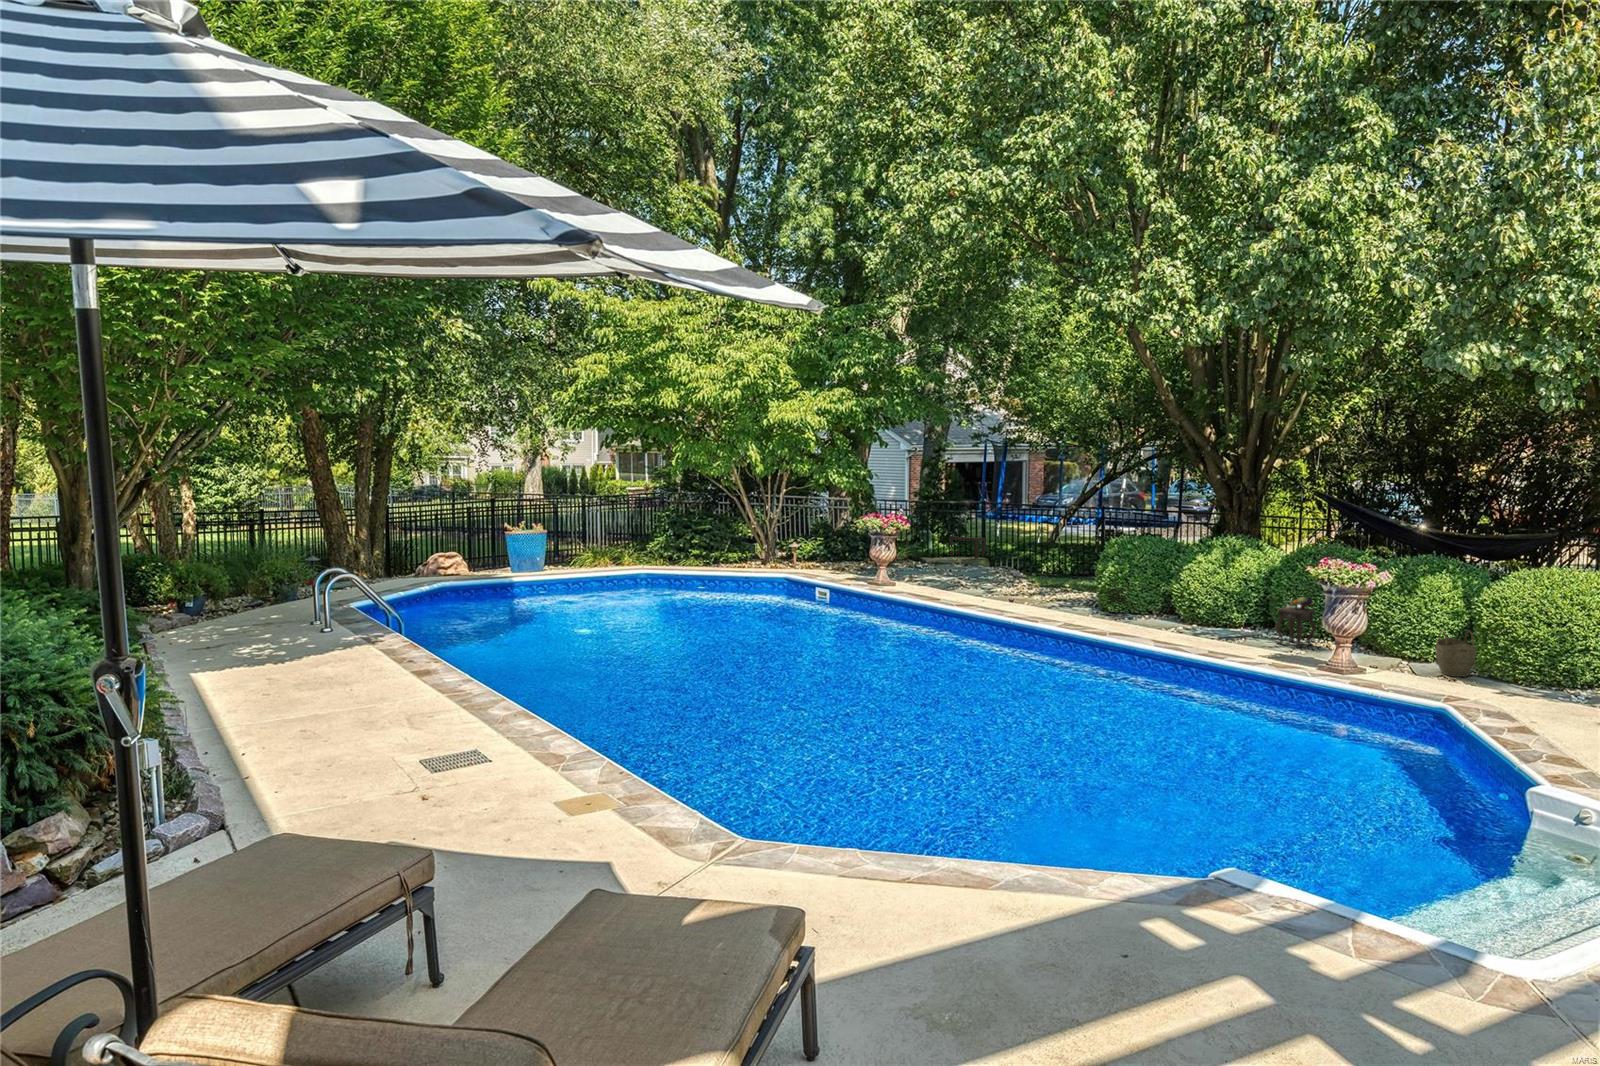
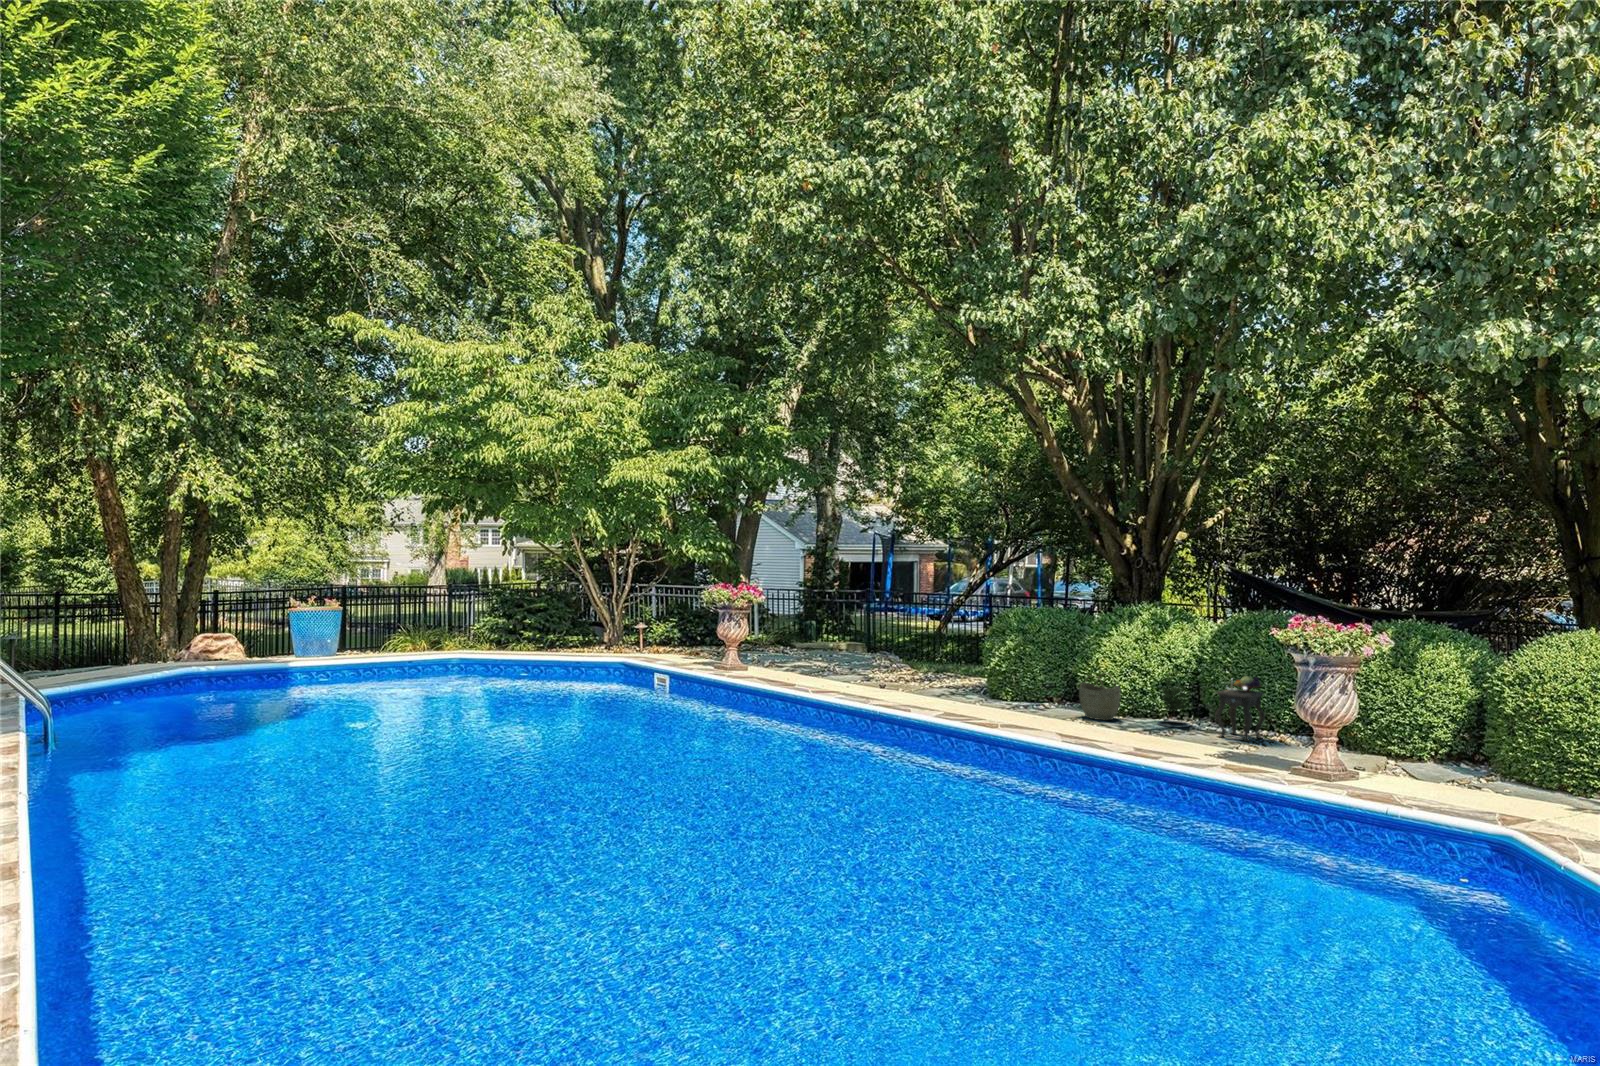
bench: present [949,536,986,558] -> none [817,619,856,643]
potted tree: present [1106,577,1129,616] -> present [1157,673,1189,728]
woven basket: present [1436,630,1476,677] -> present [1079,676,1121,720]

